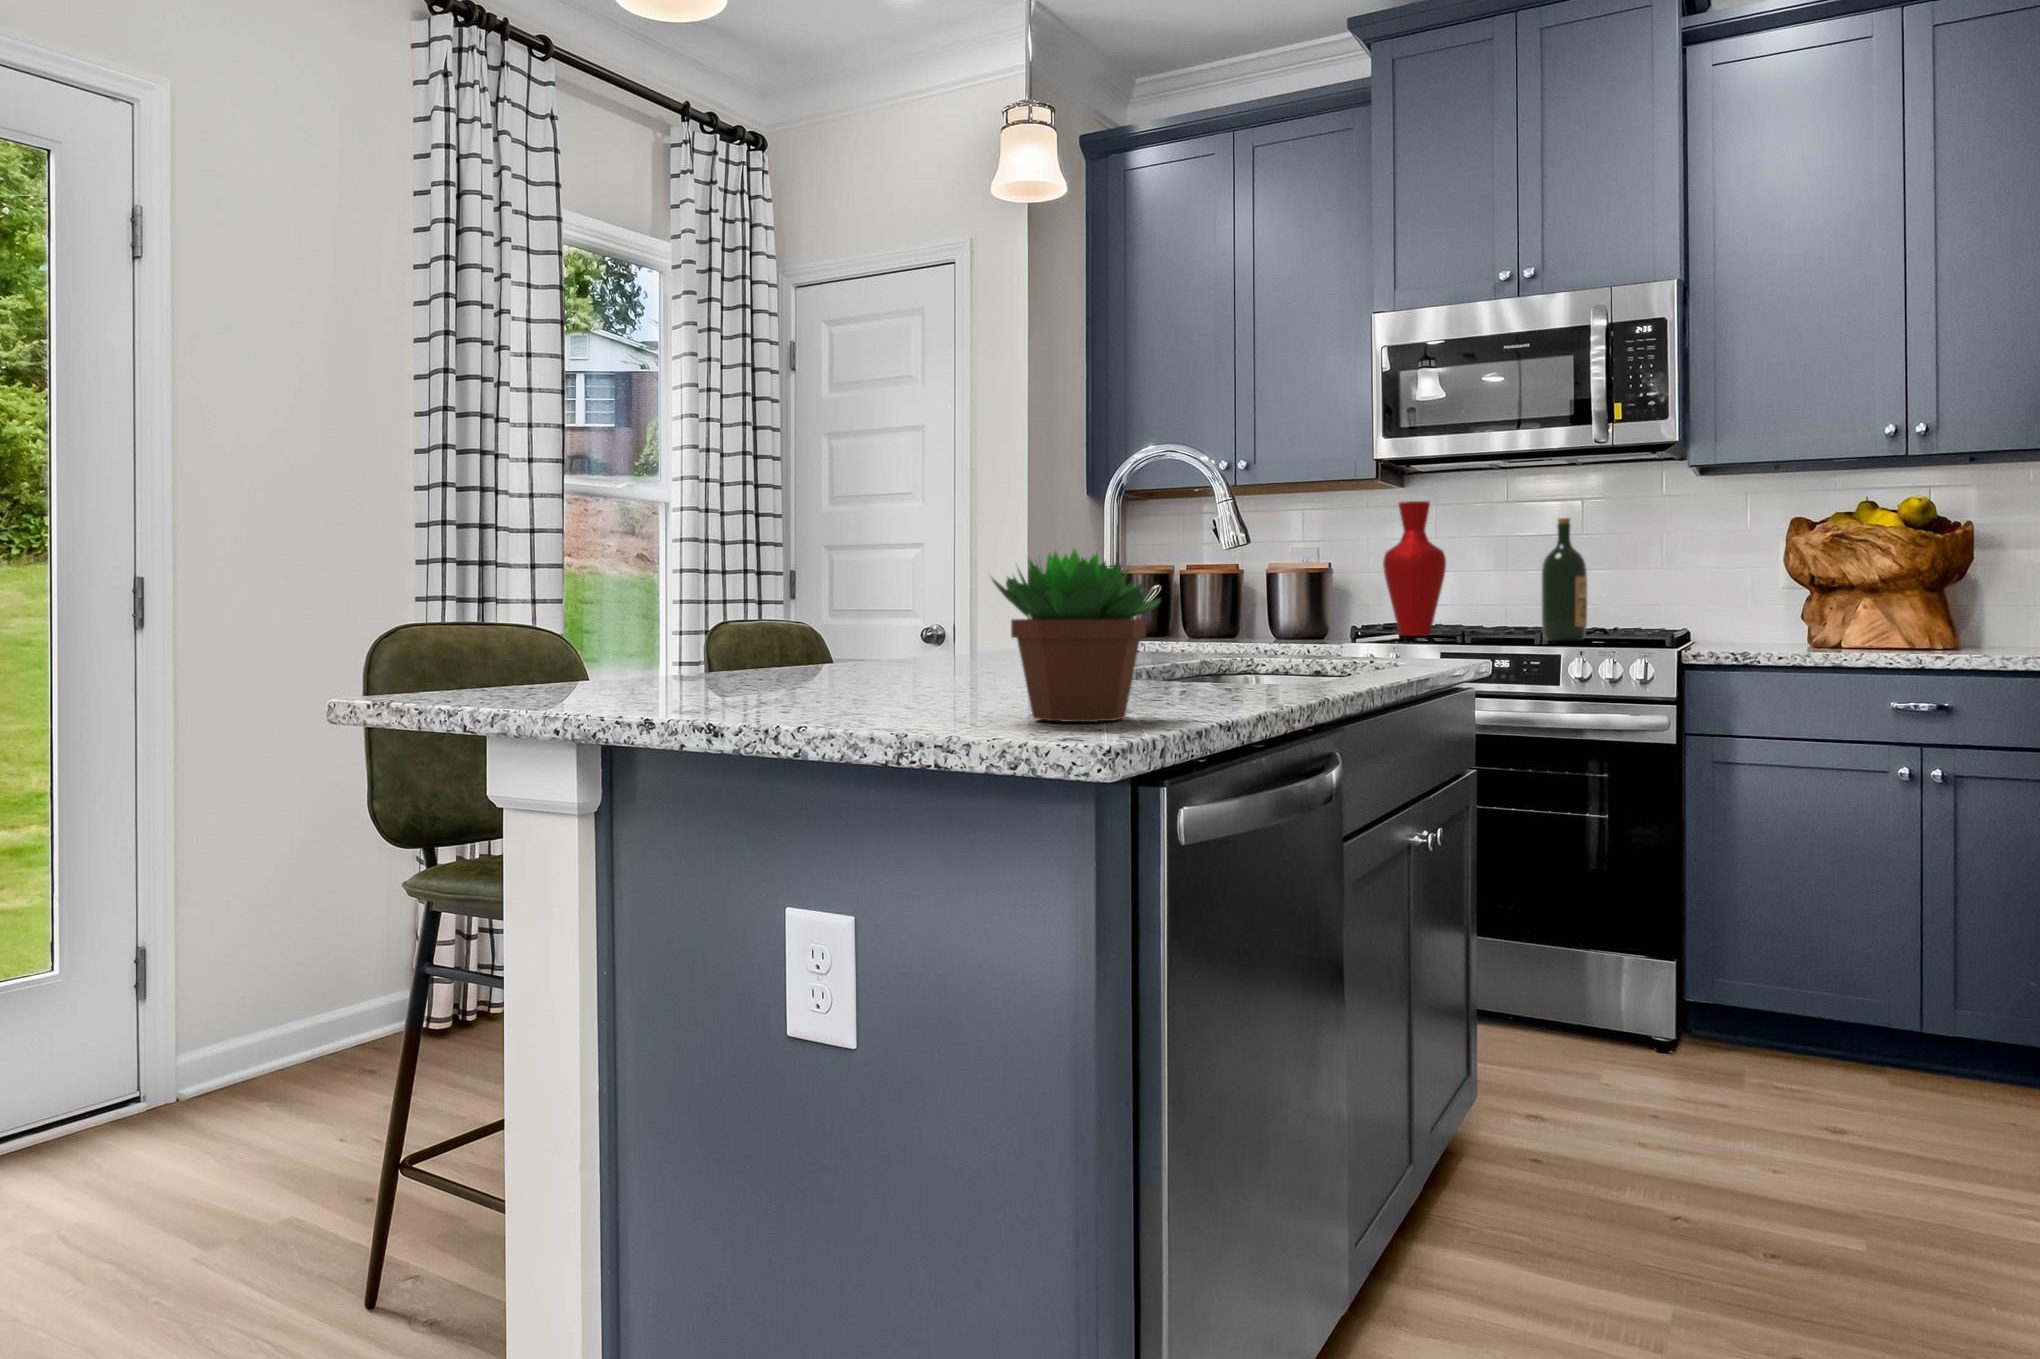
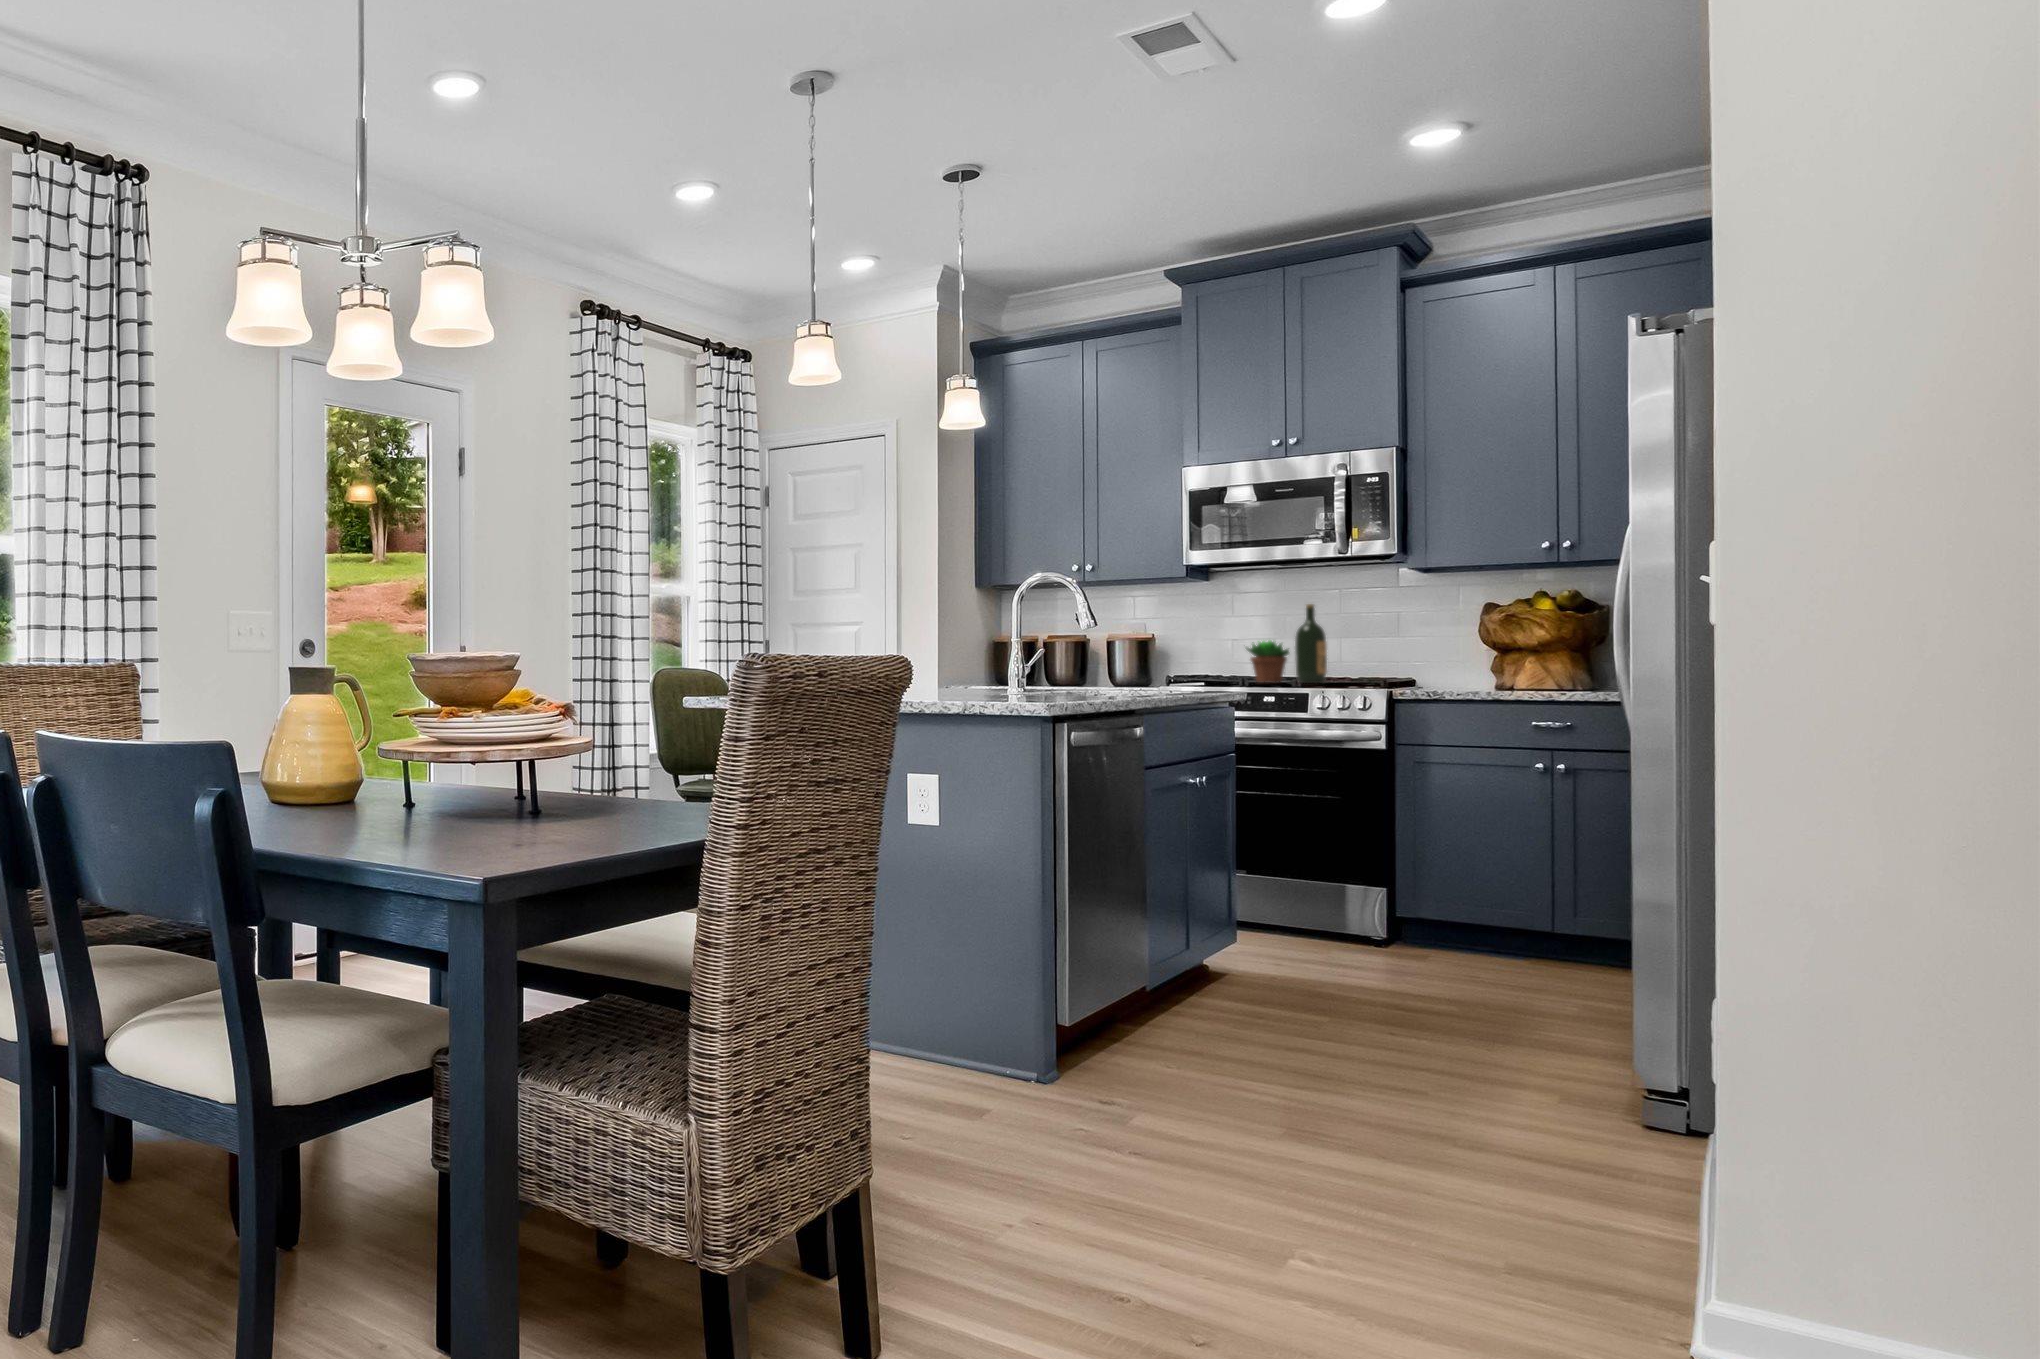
vase: present [1383,501,1446,636] -> none [1191,591,1236,682]
succulent plant: present [992,549,1160,722] -> present [1246,640,1289,682]

